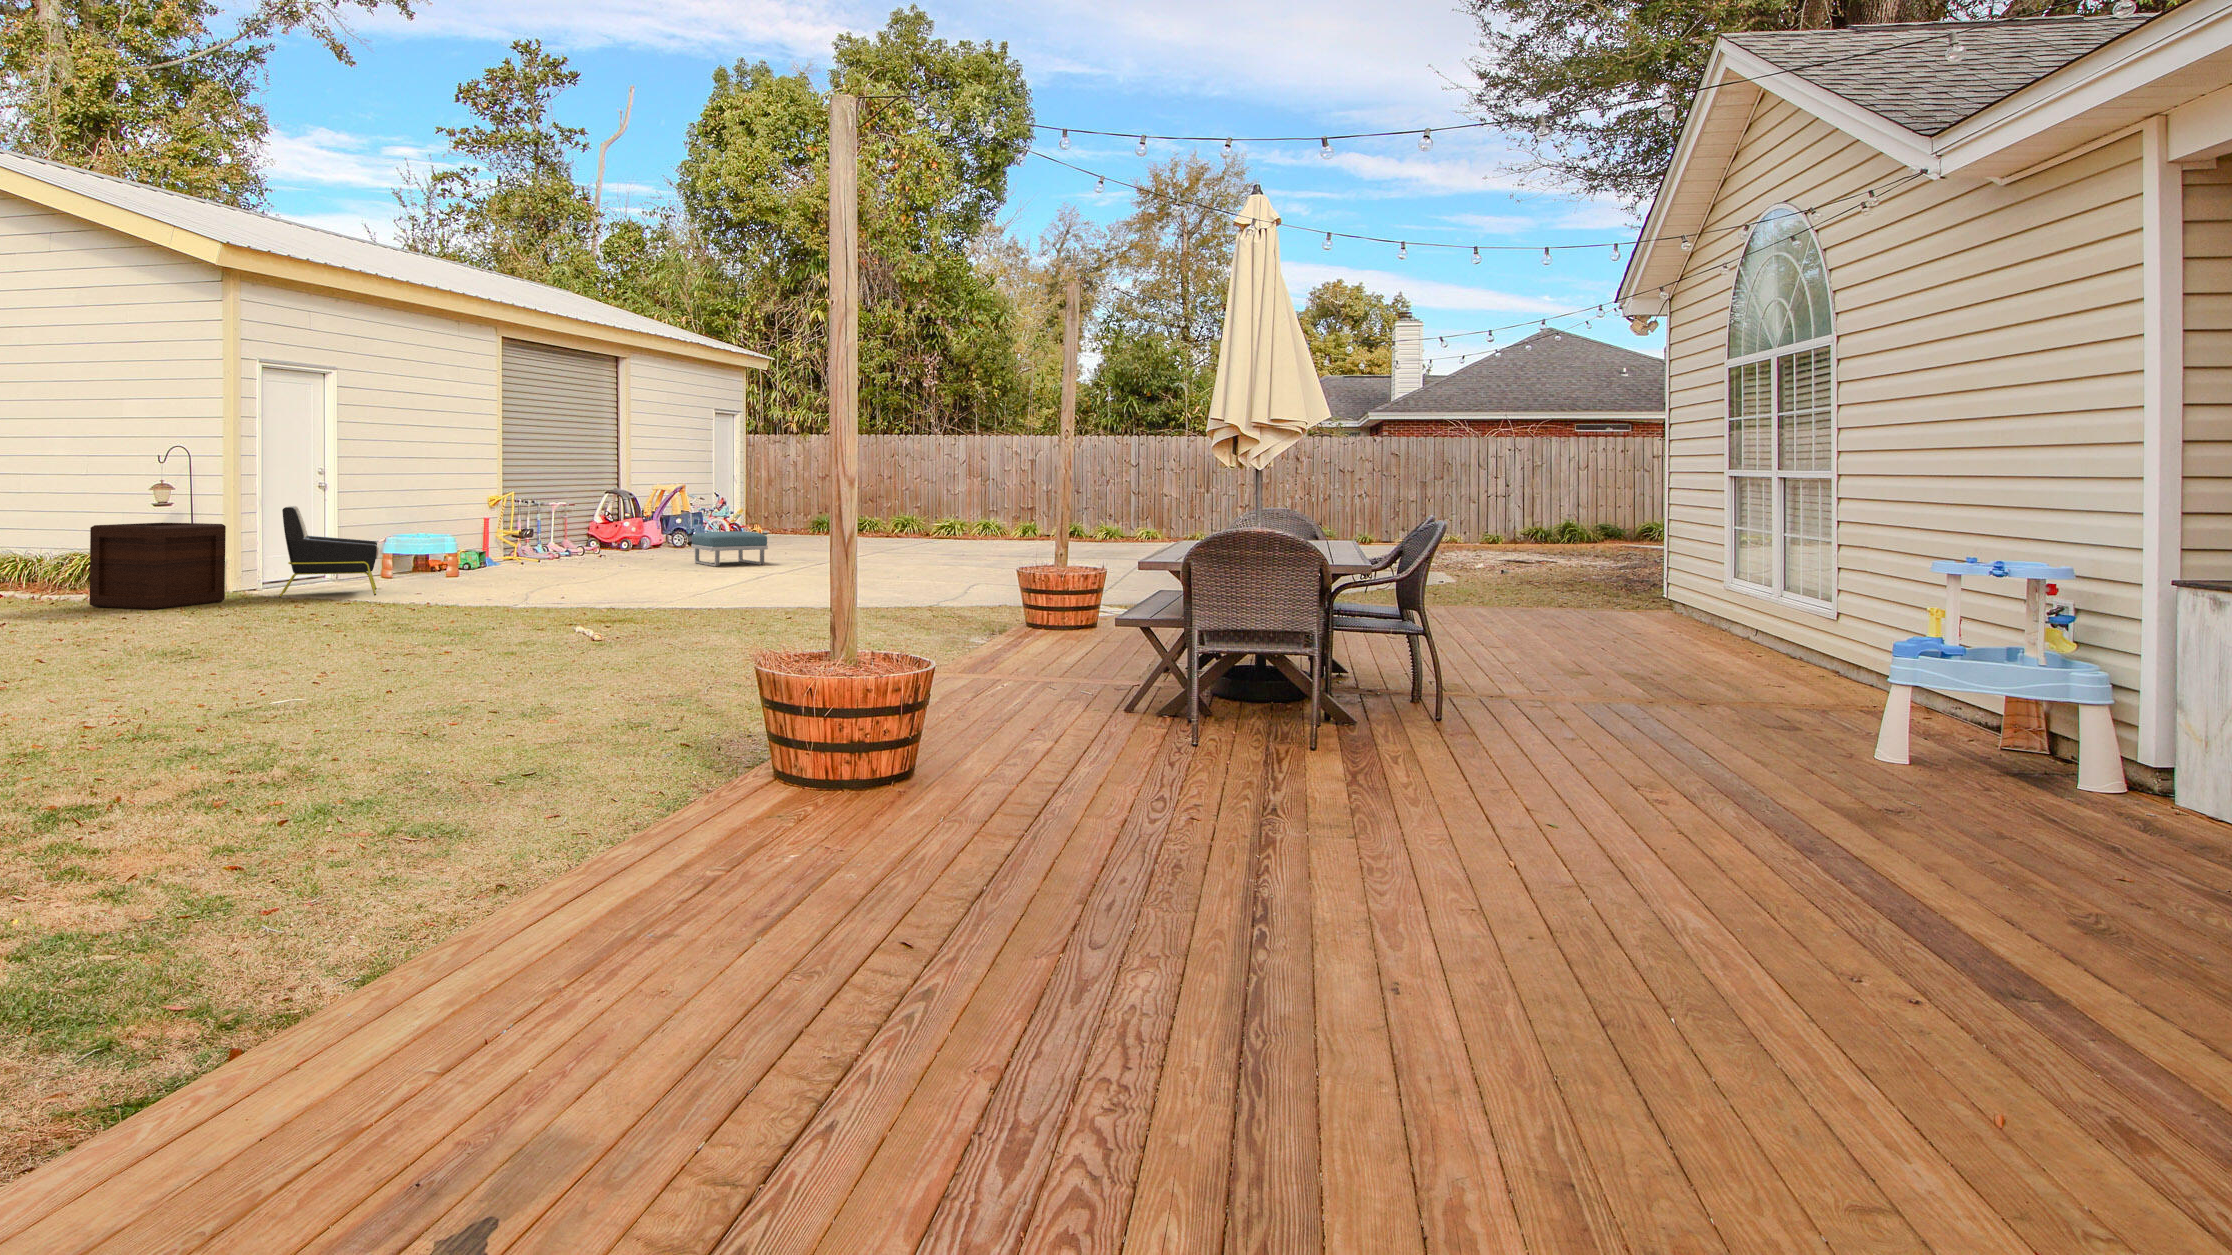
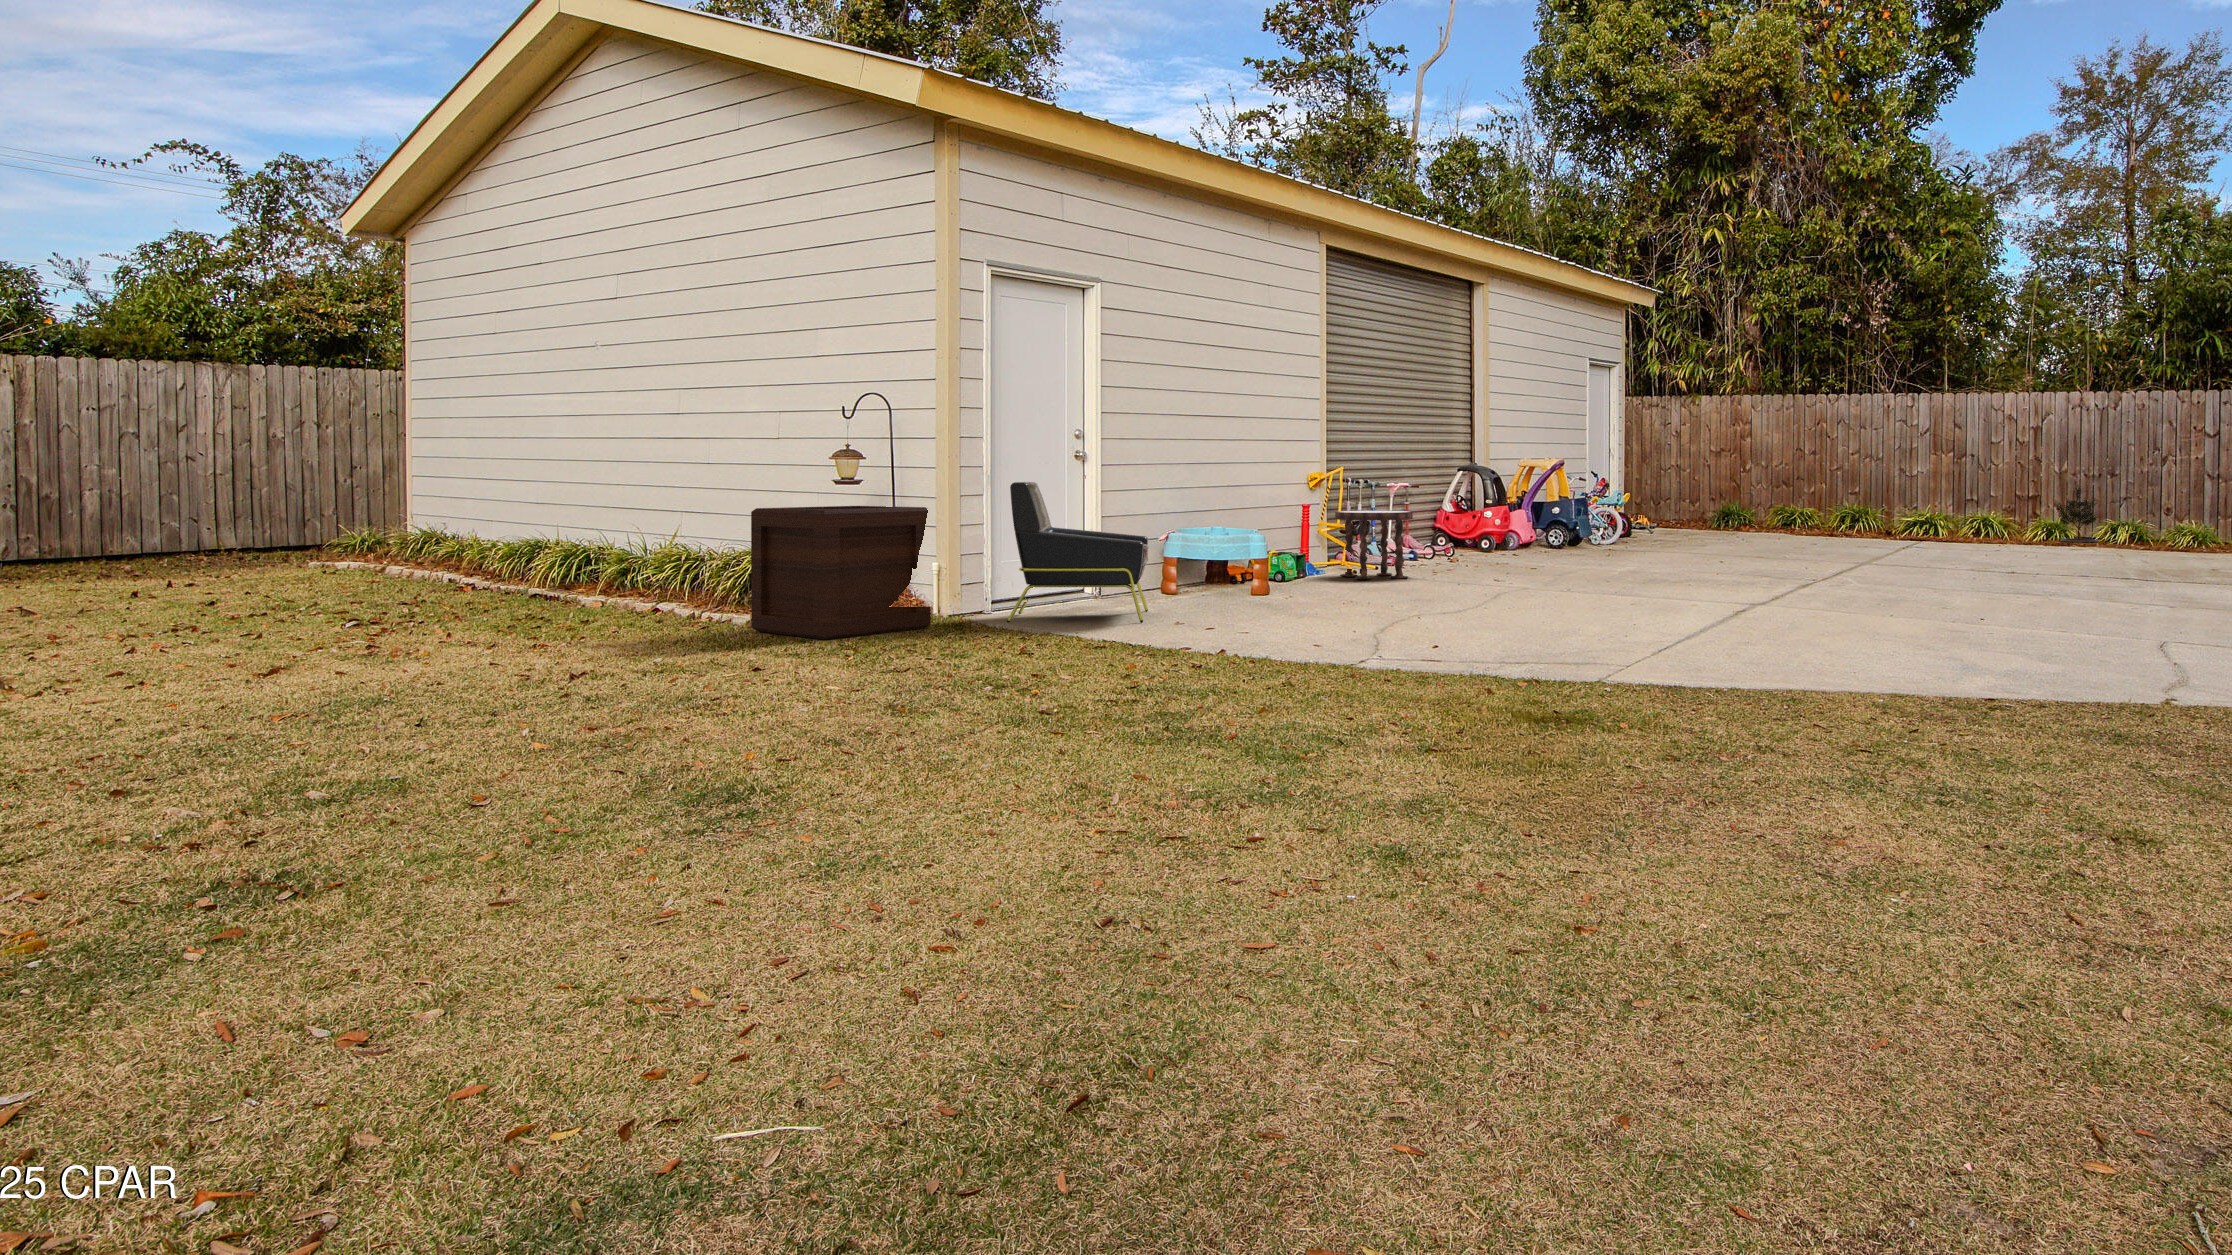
potted tree: none [1008,499,1035,538] -> present [2057,483,2099,542]
side table: none [510,521,565,568] -> present [1335,510,1413,580]
footstool: present [691,531,768,567] -> none [1598,527,1724,582]

